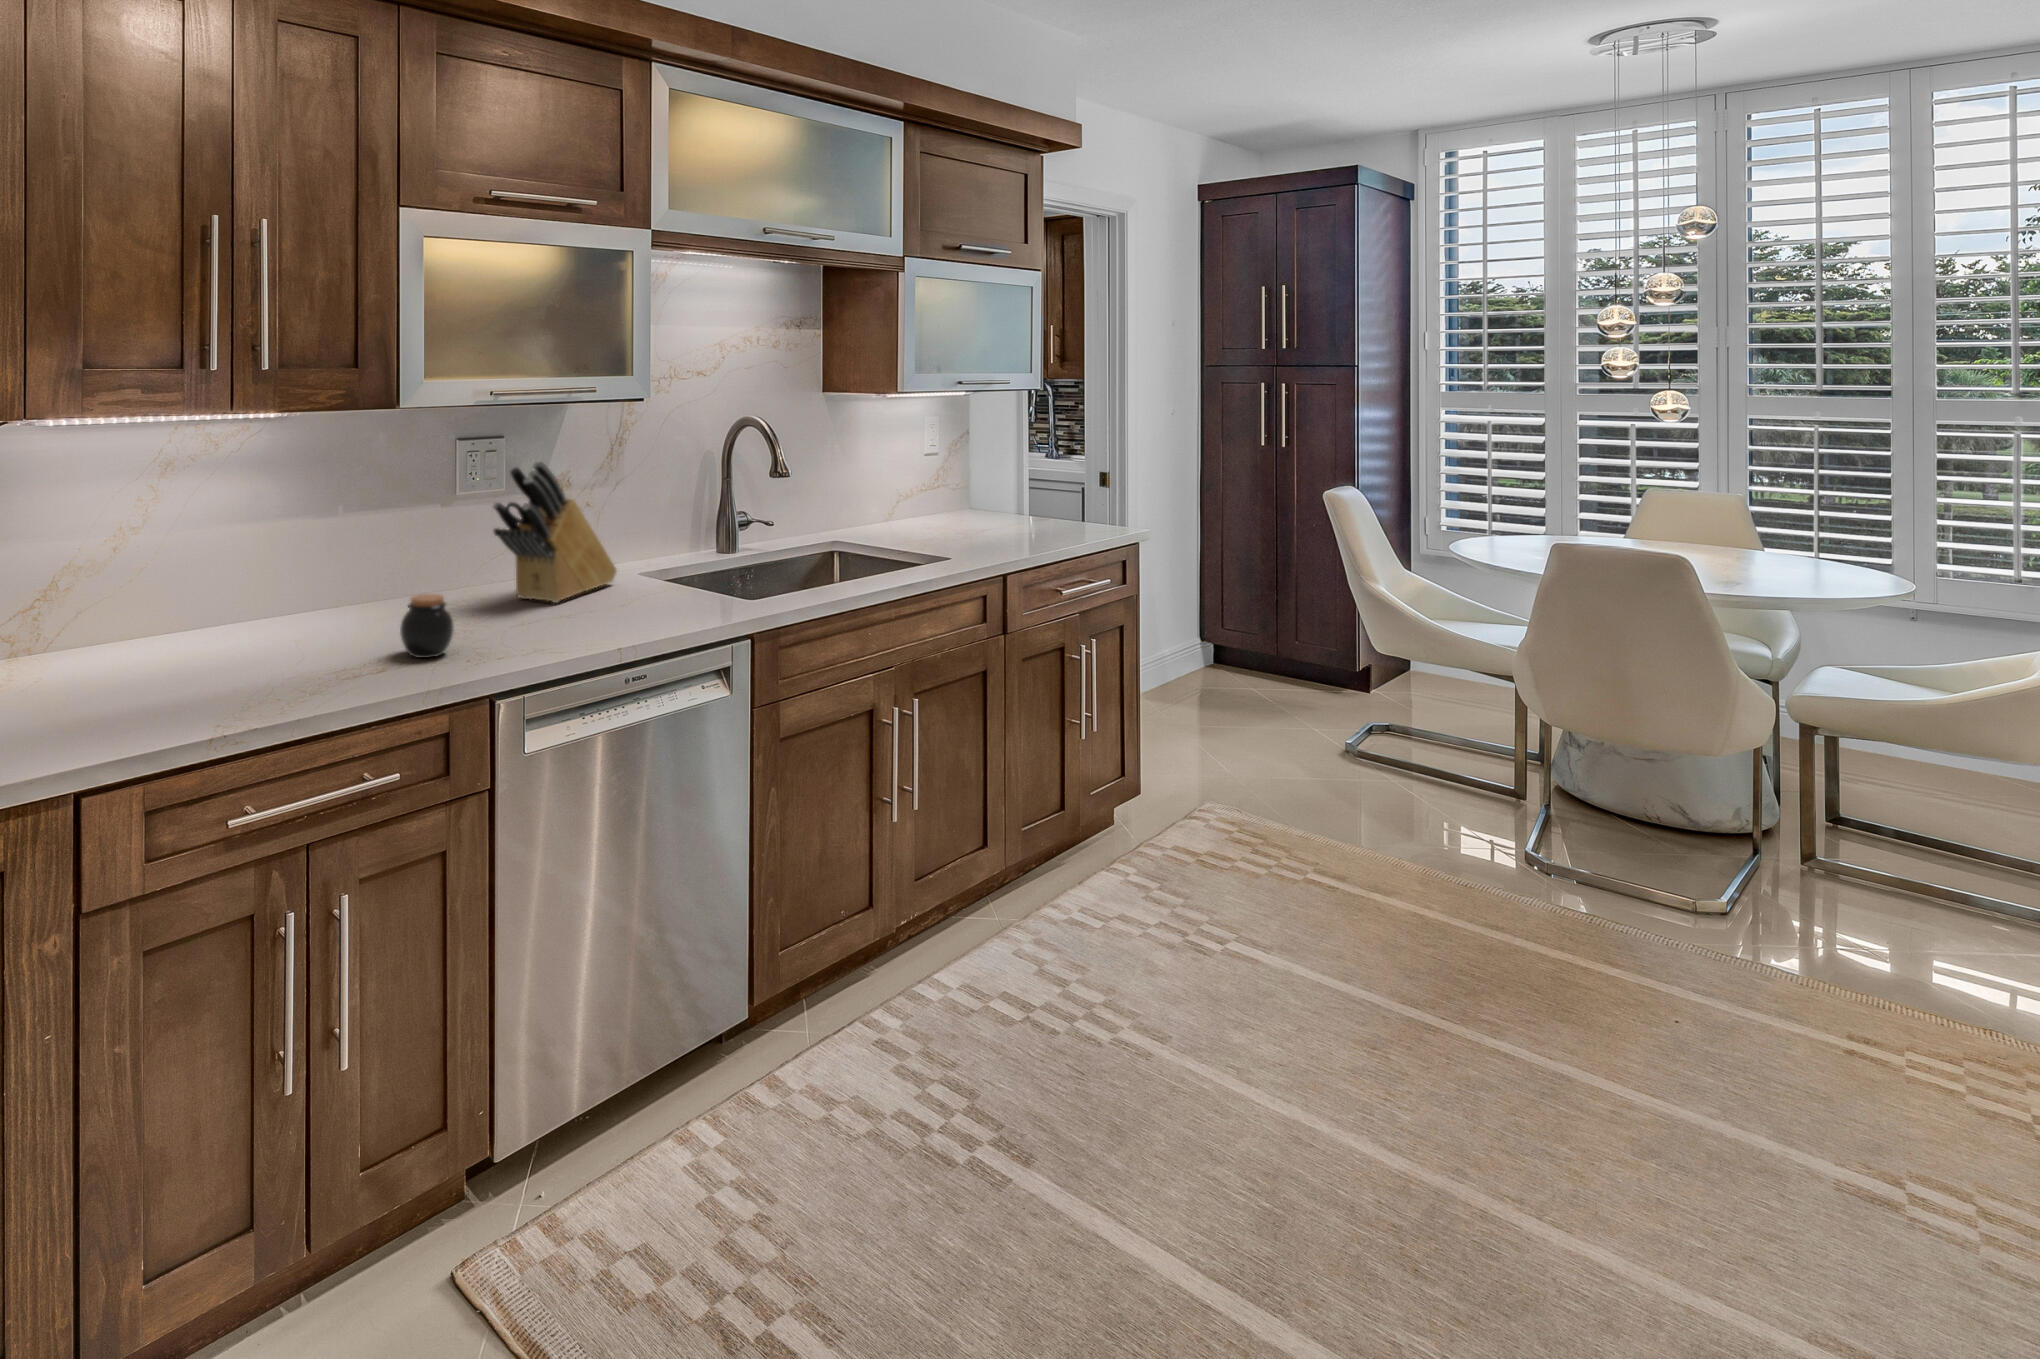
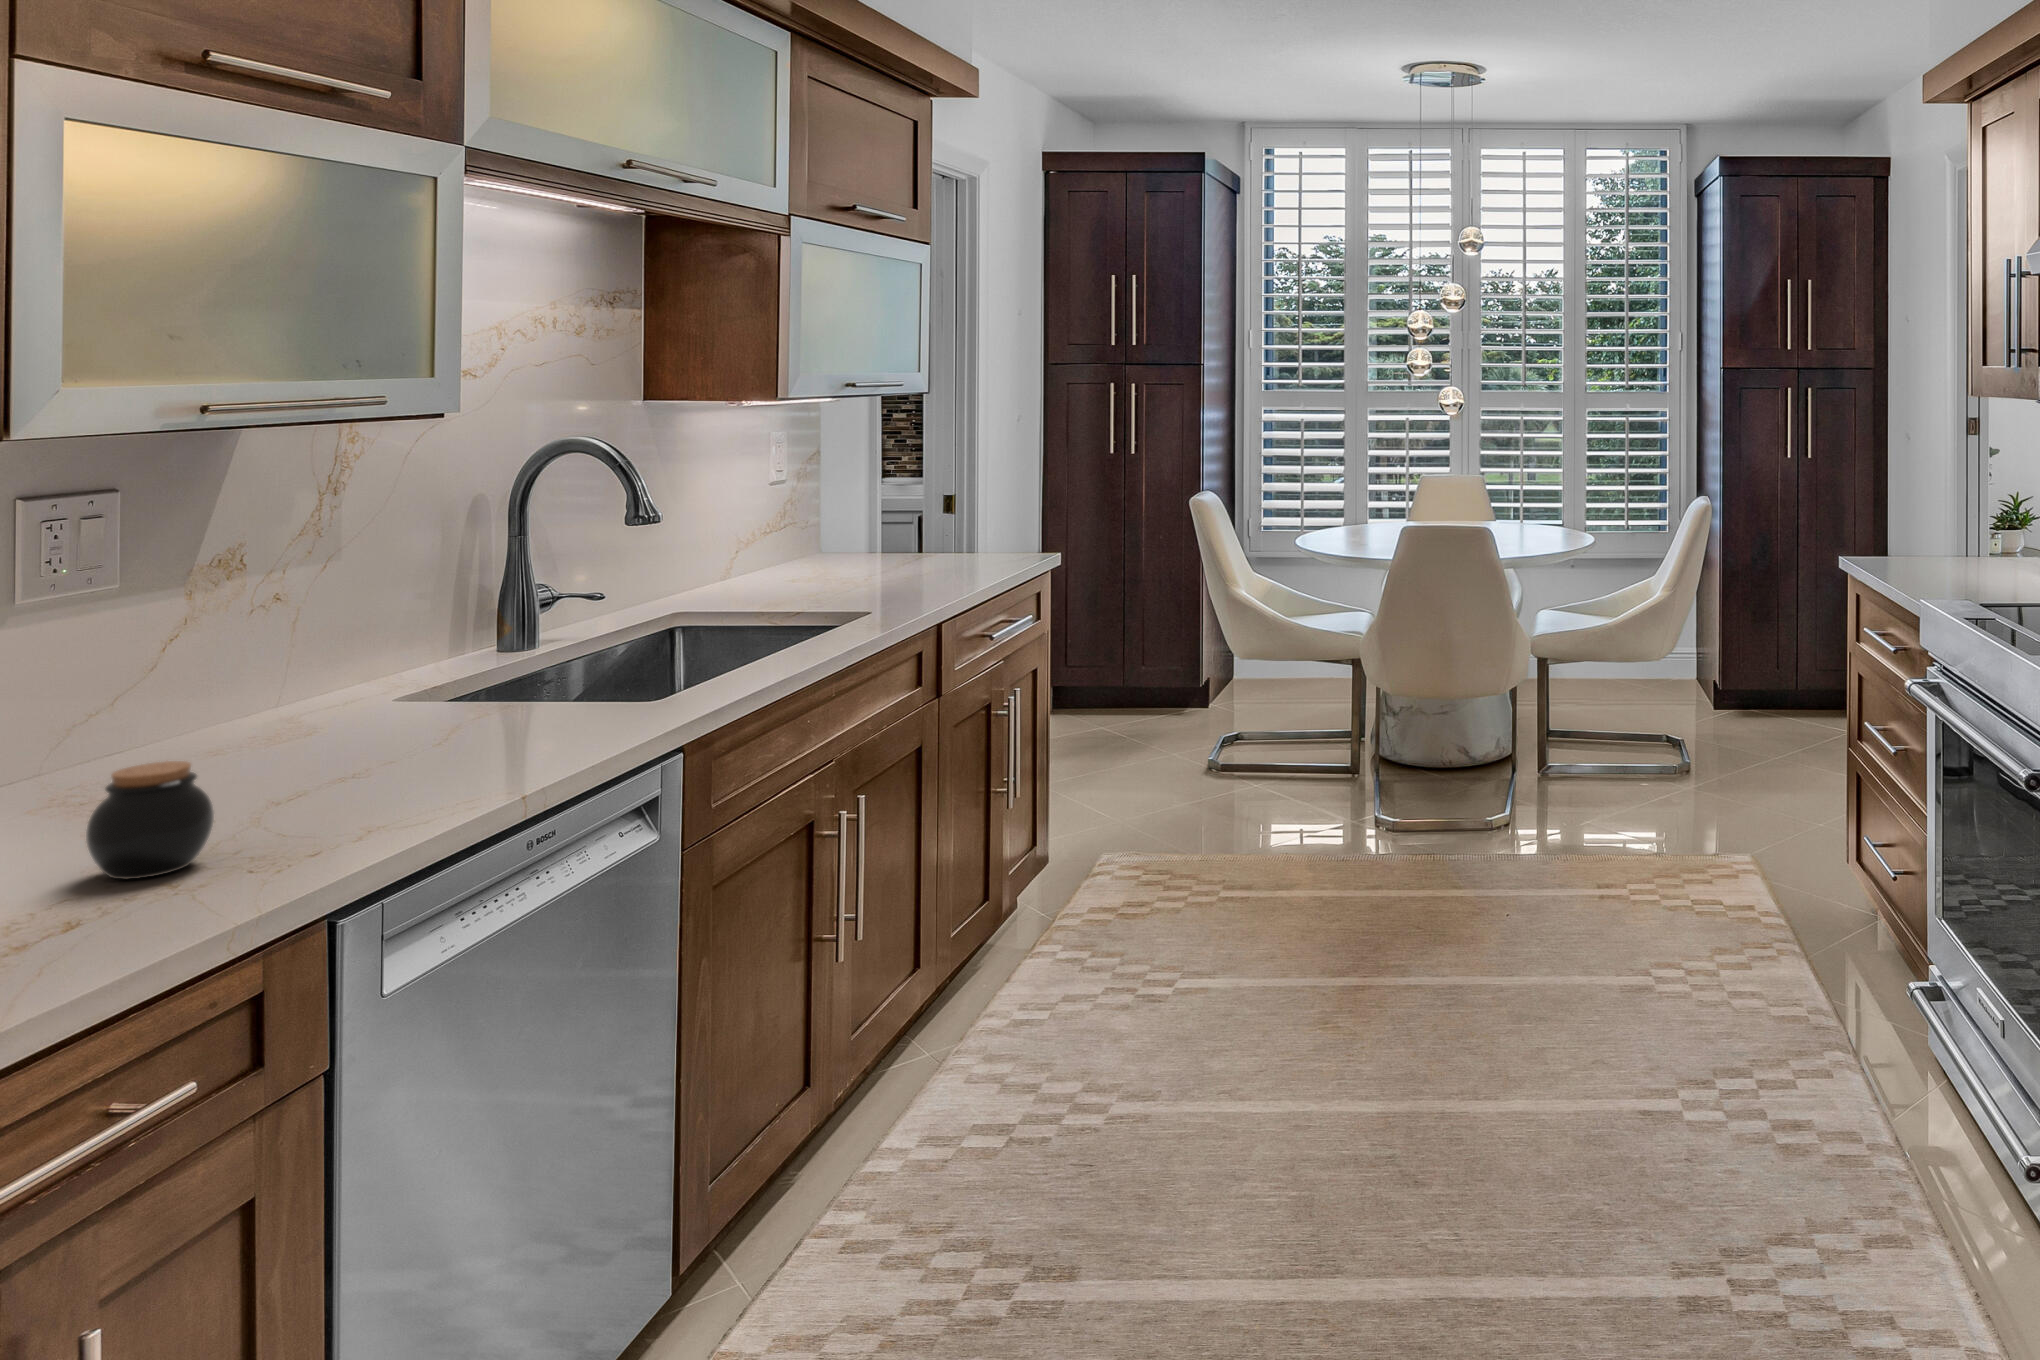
knife block: present [493,461,617,603] -> none [168,519,375,766]

